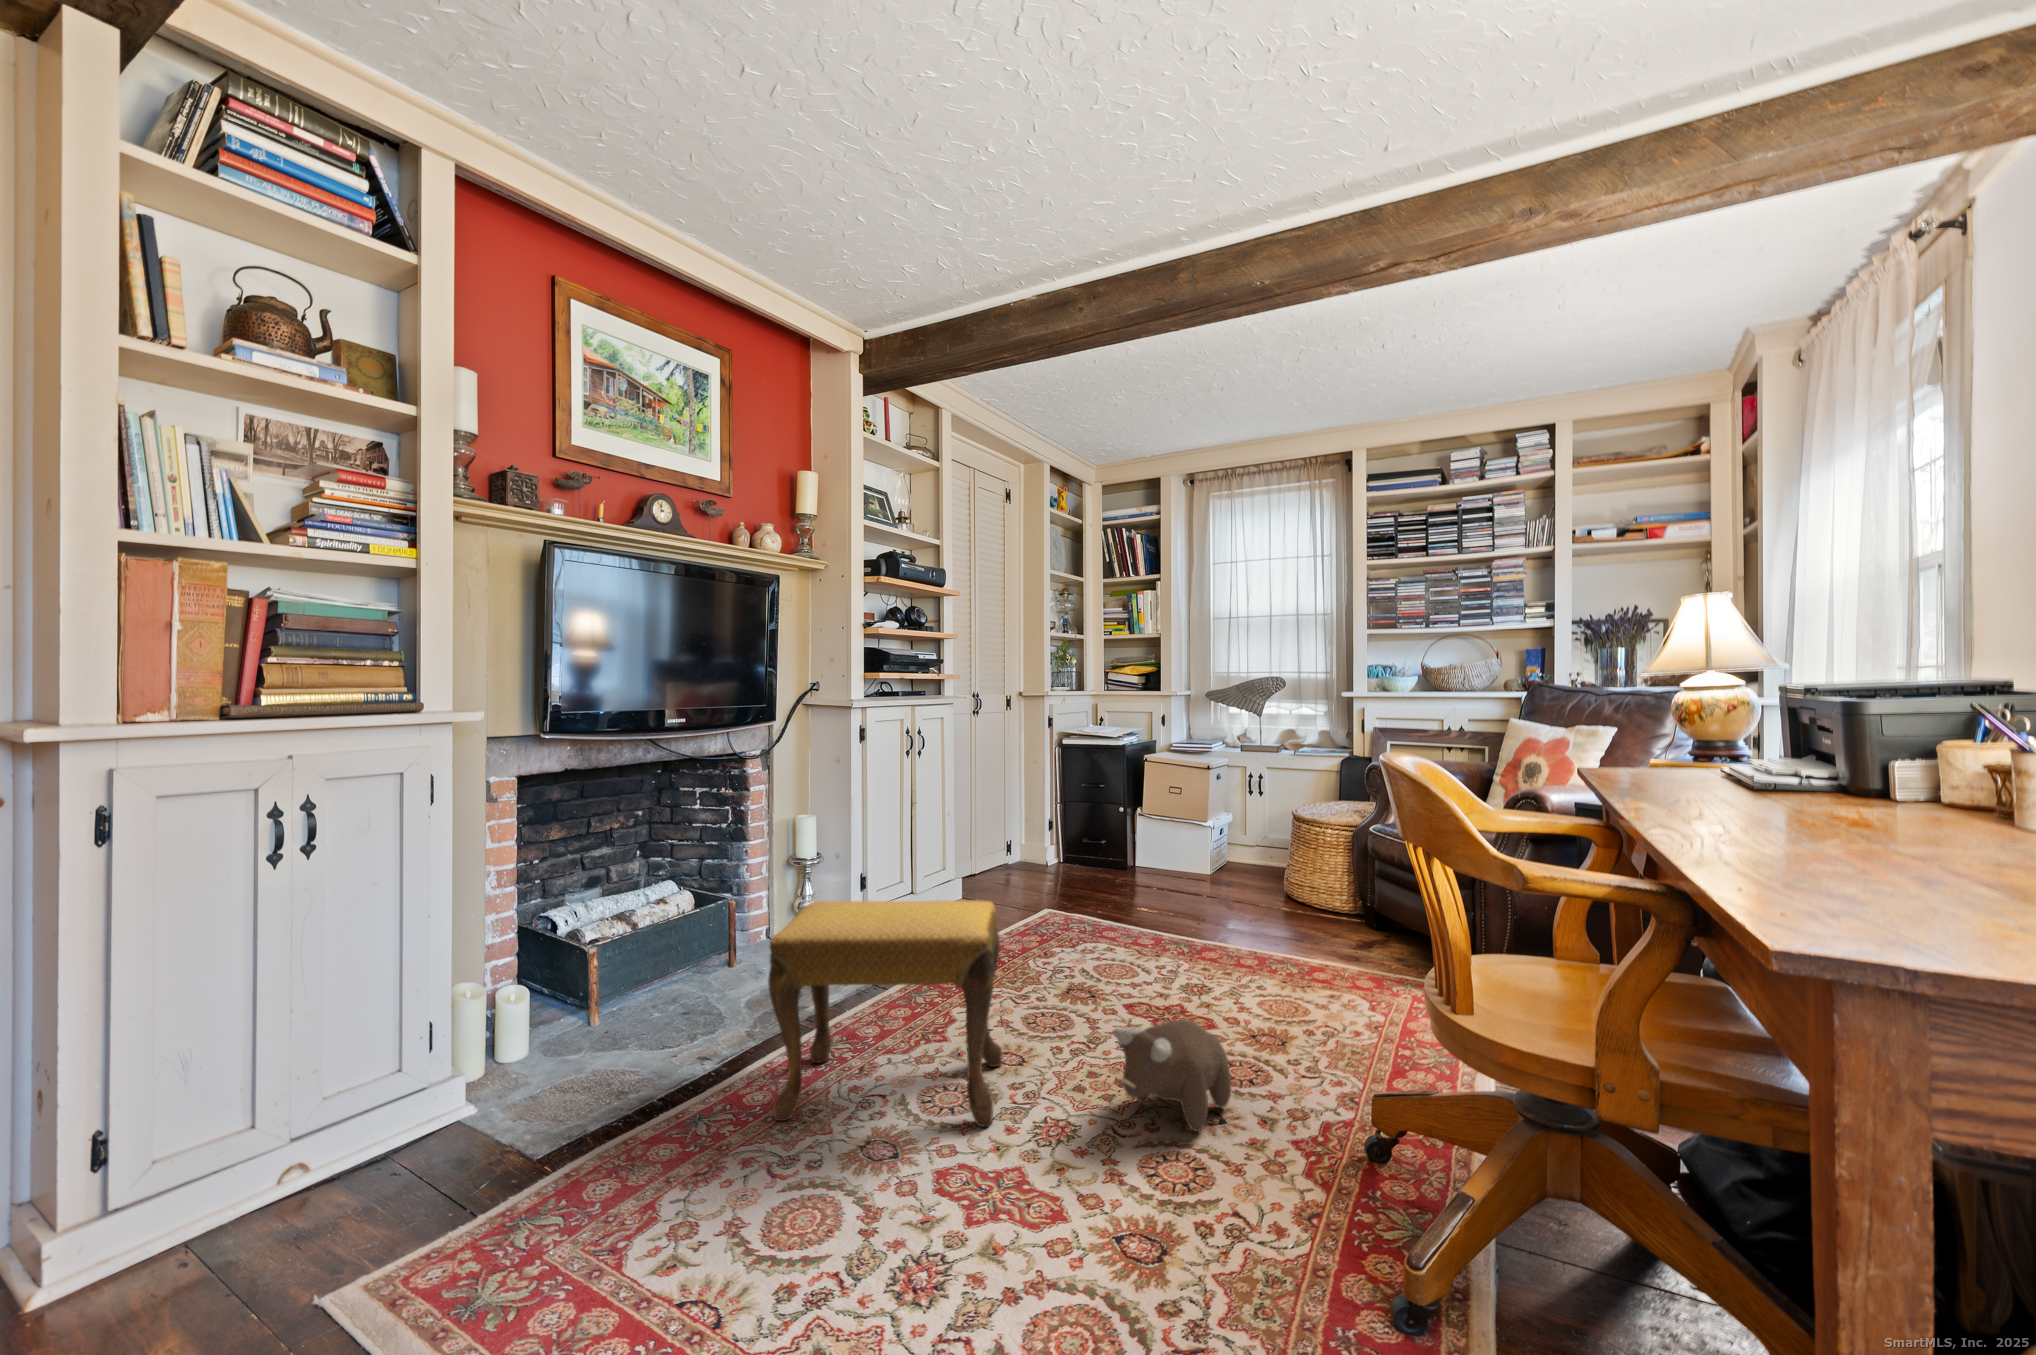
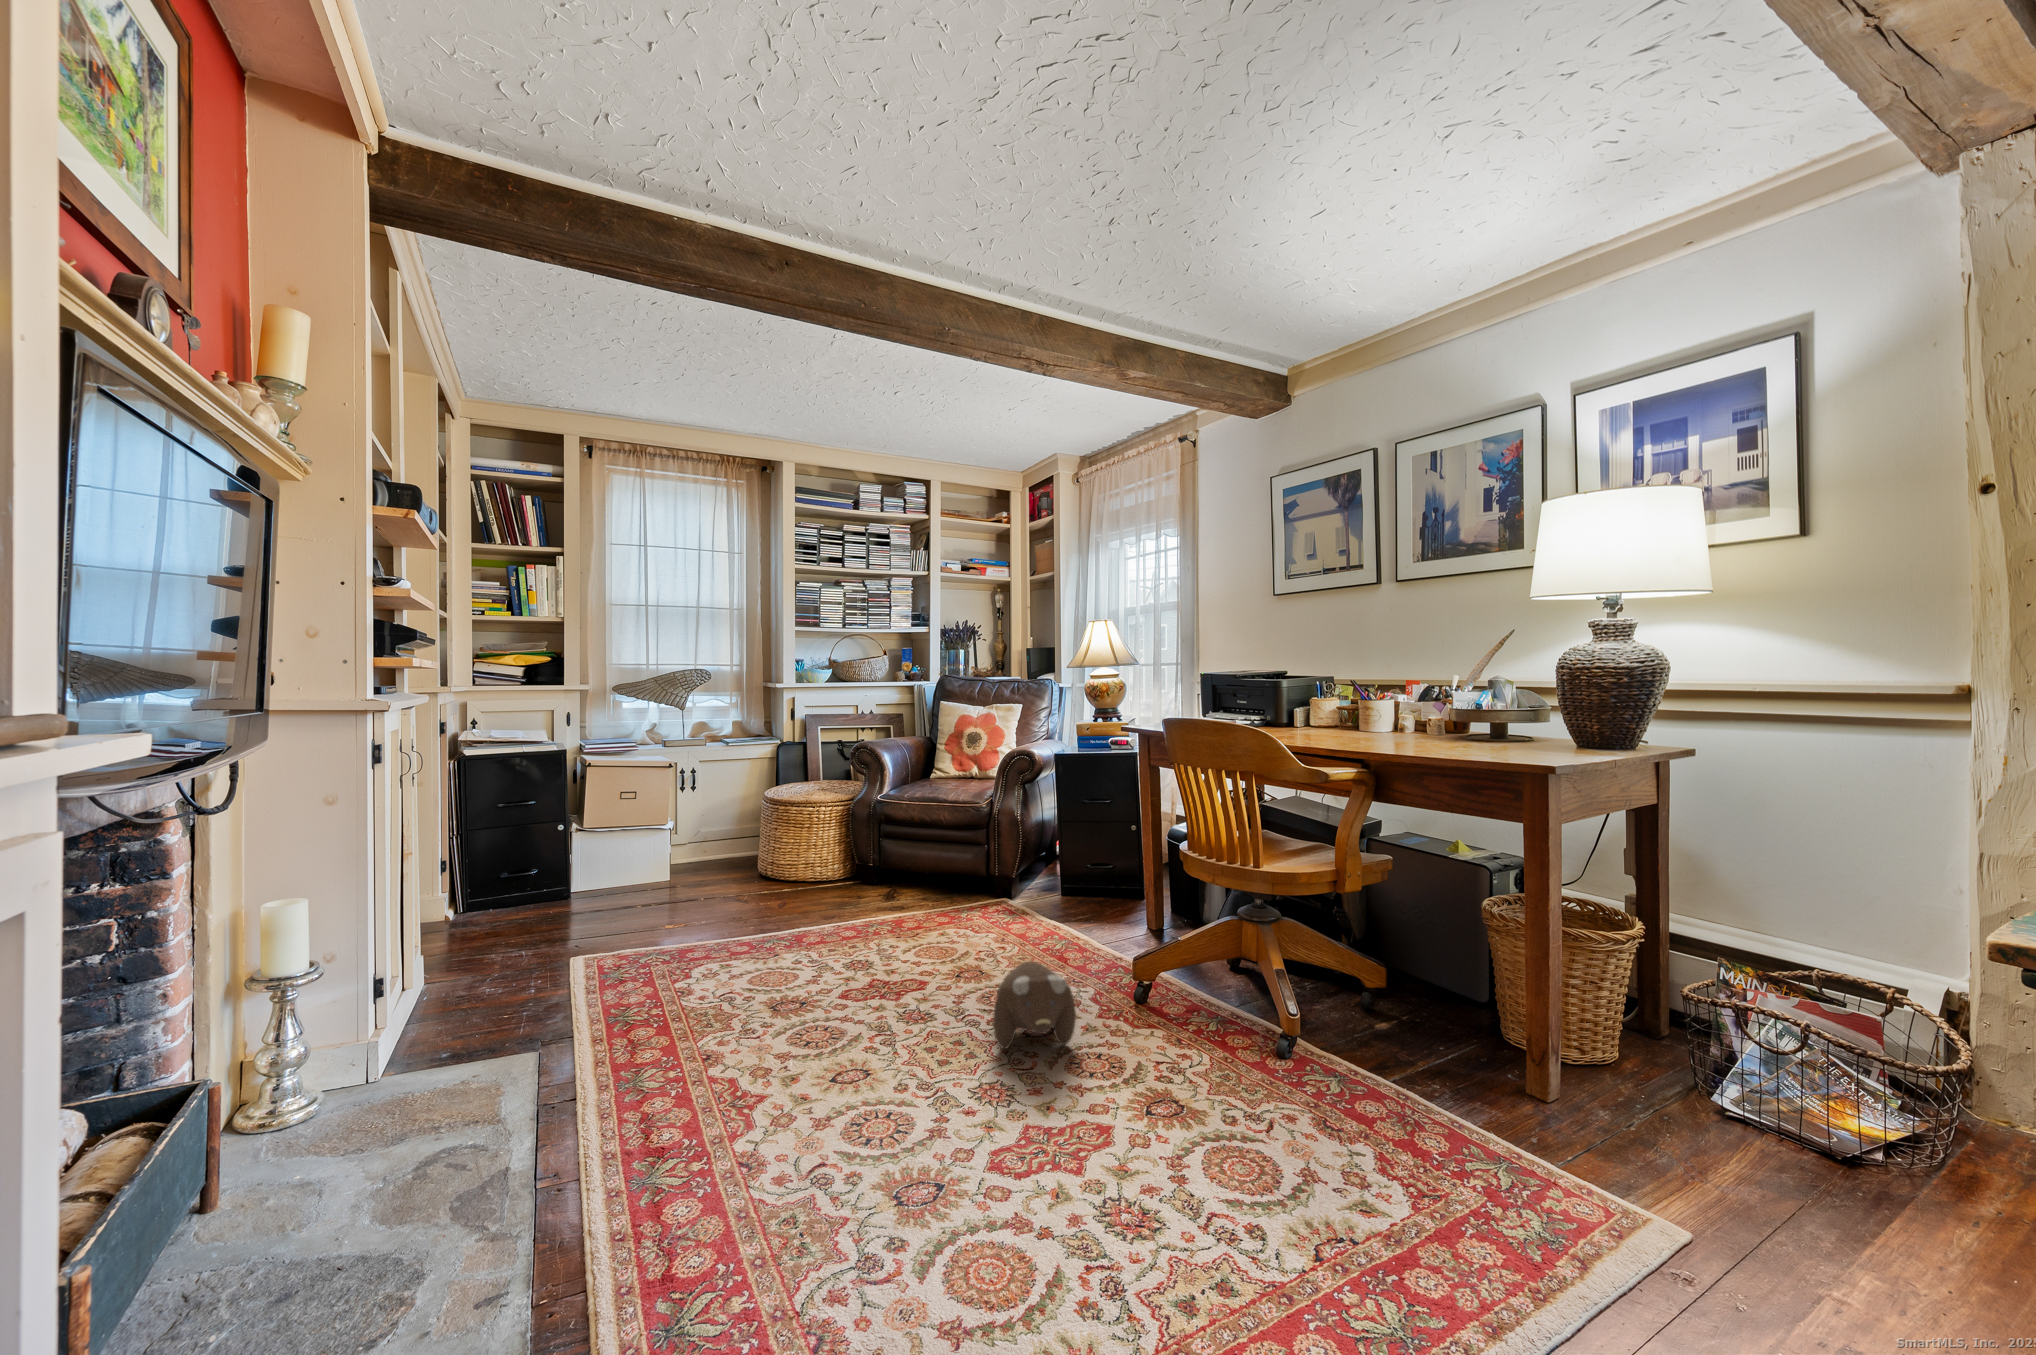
footstool: present [768,900,1002,1127] -> none [655,910,957,1253]

